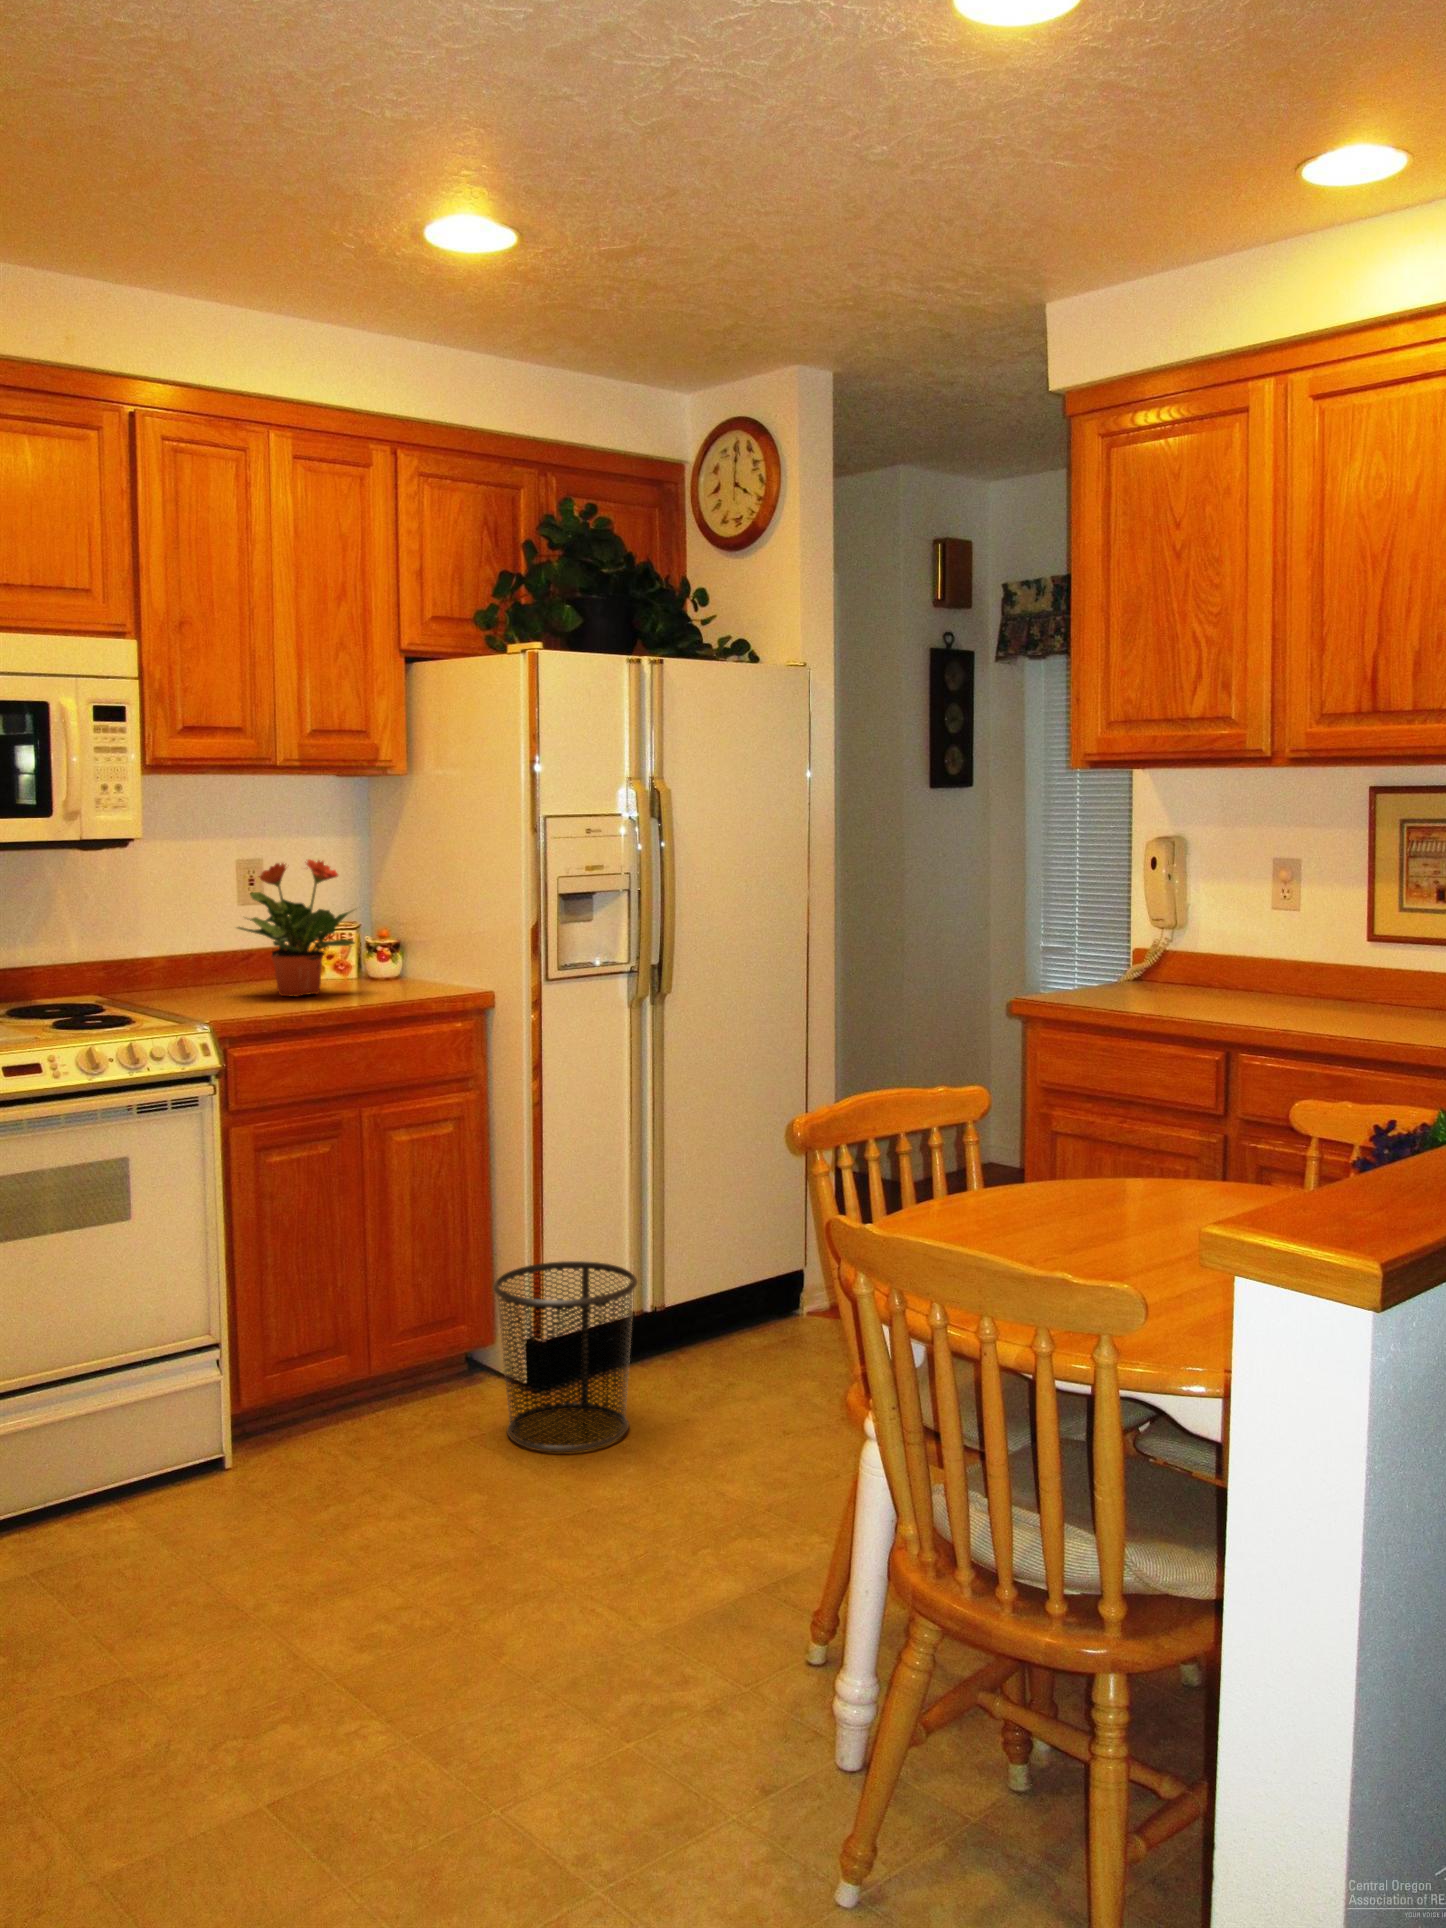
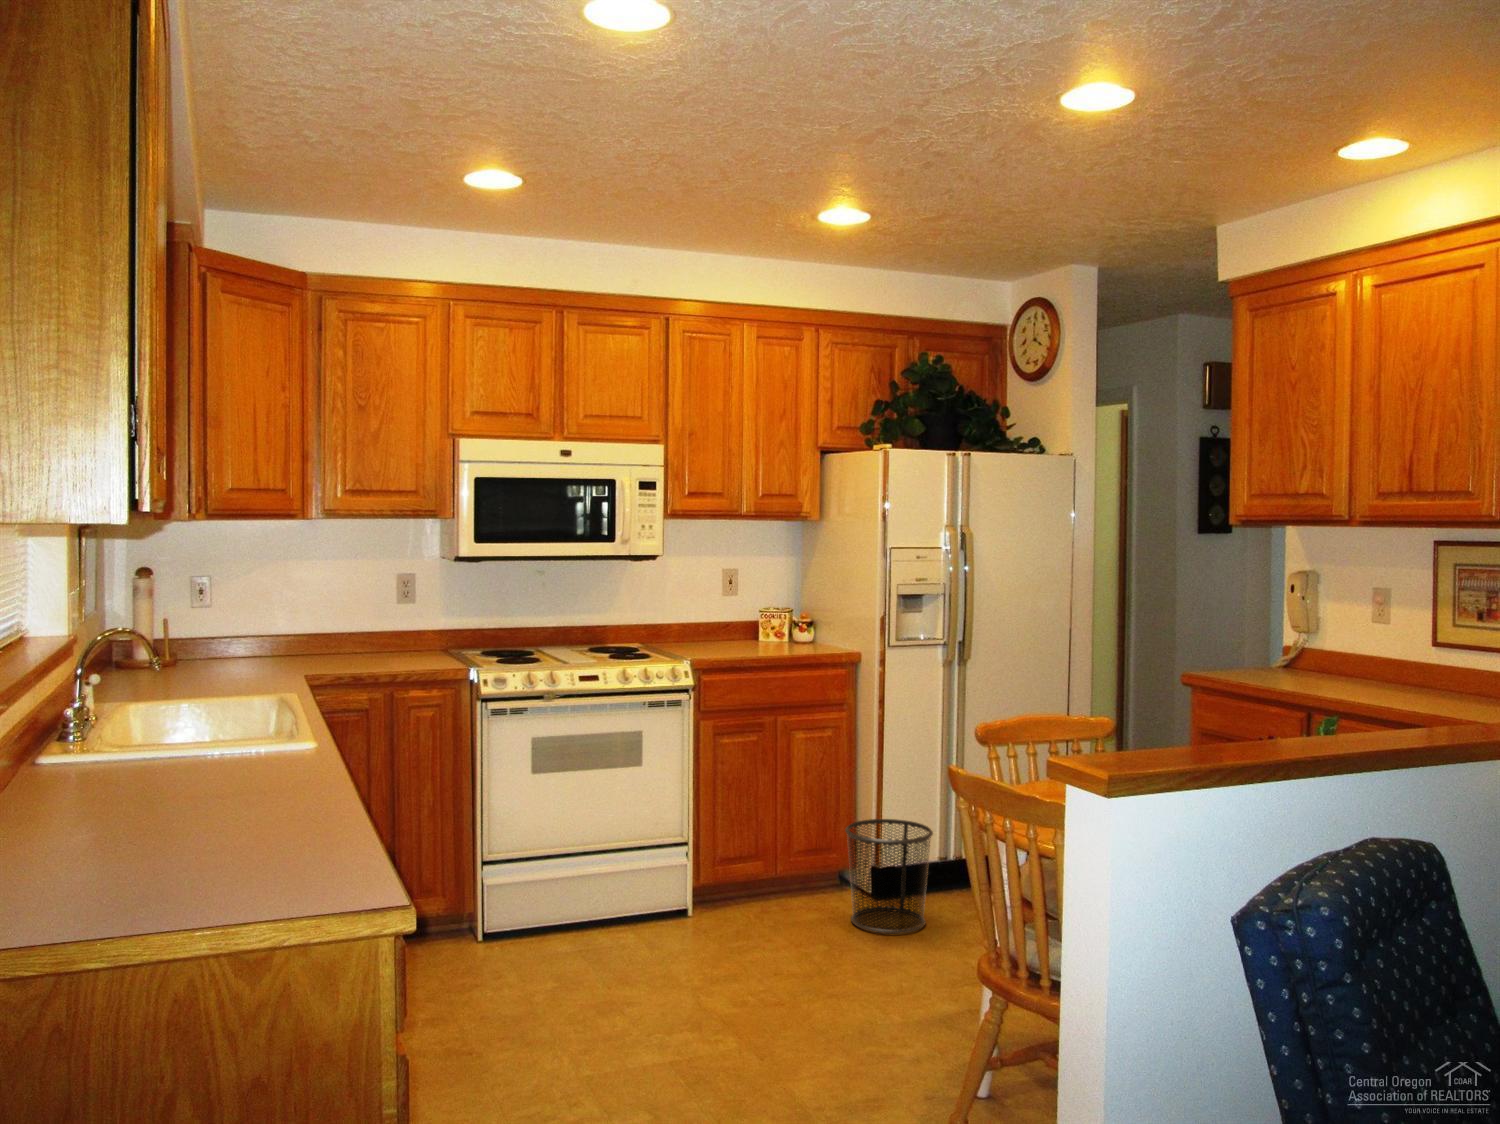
potted plant: present [238,859,355,997] -> none [714,569,785,649]

